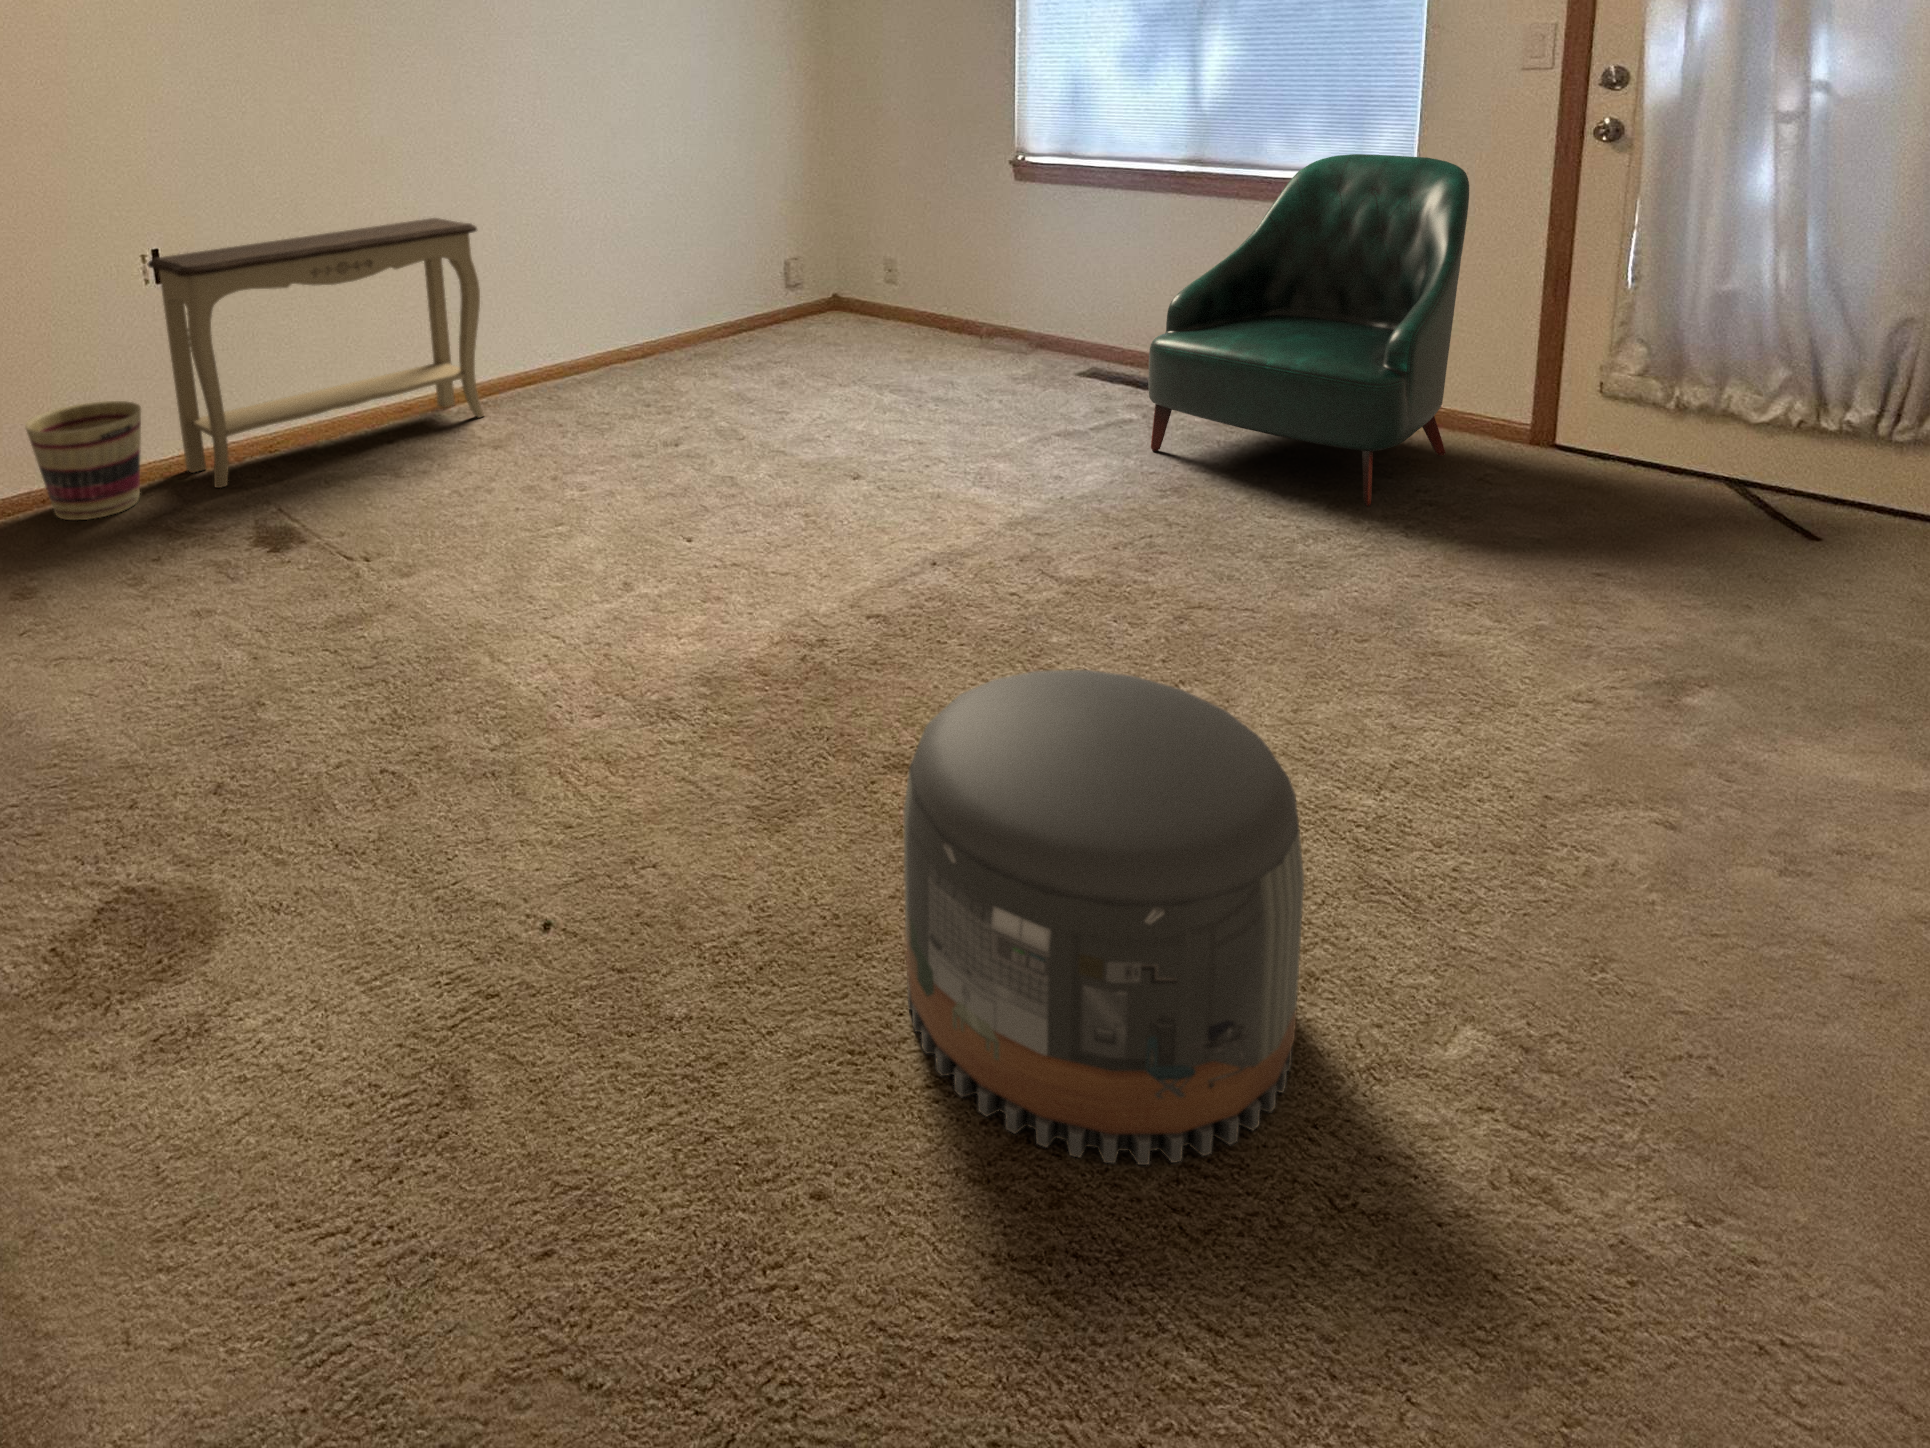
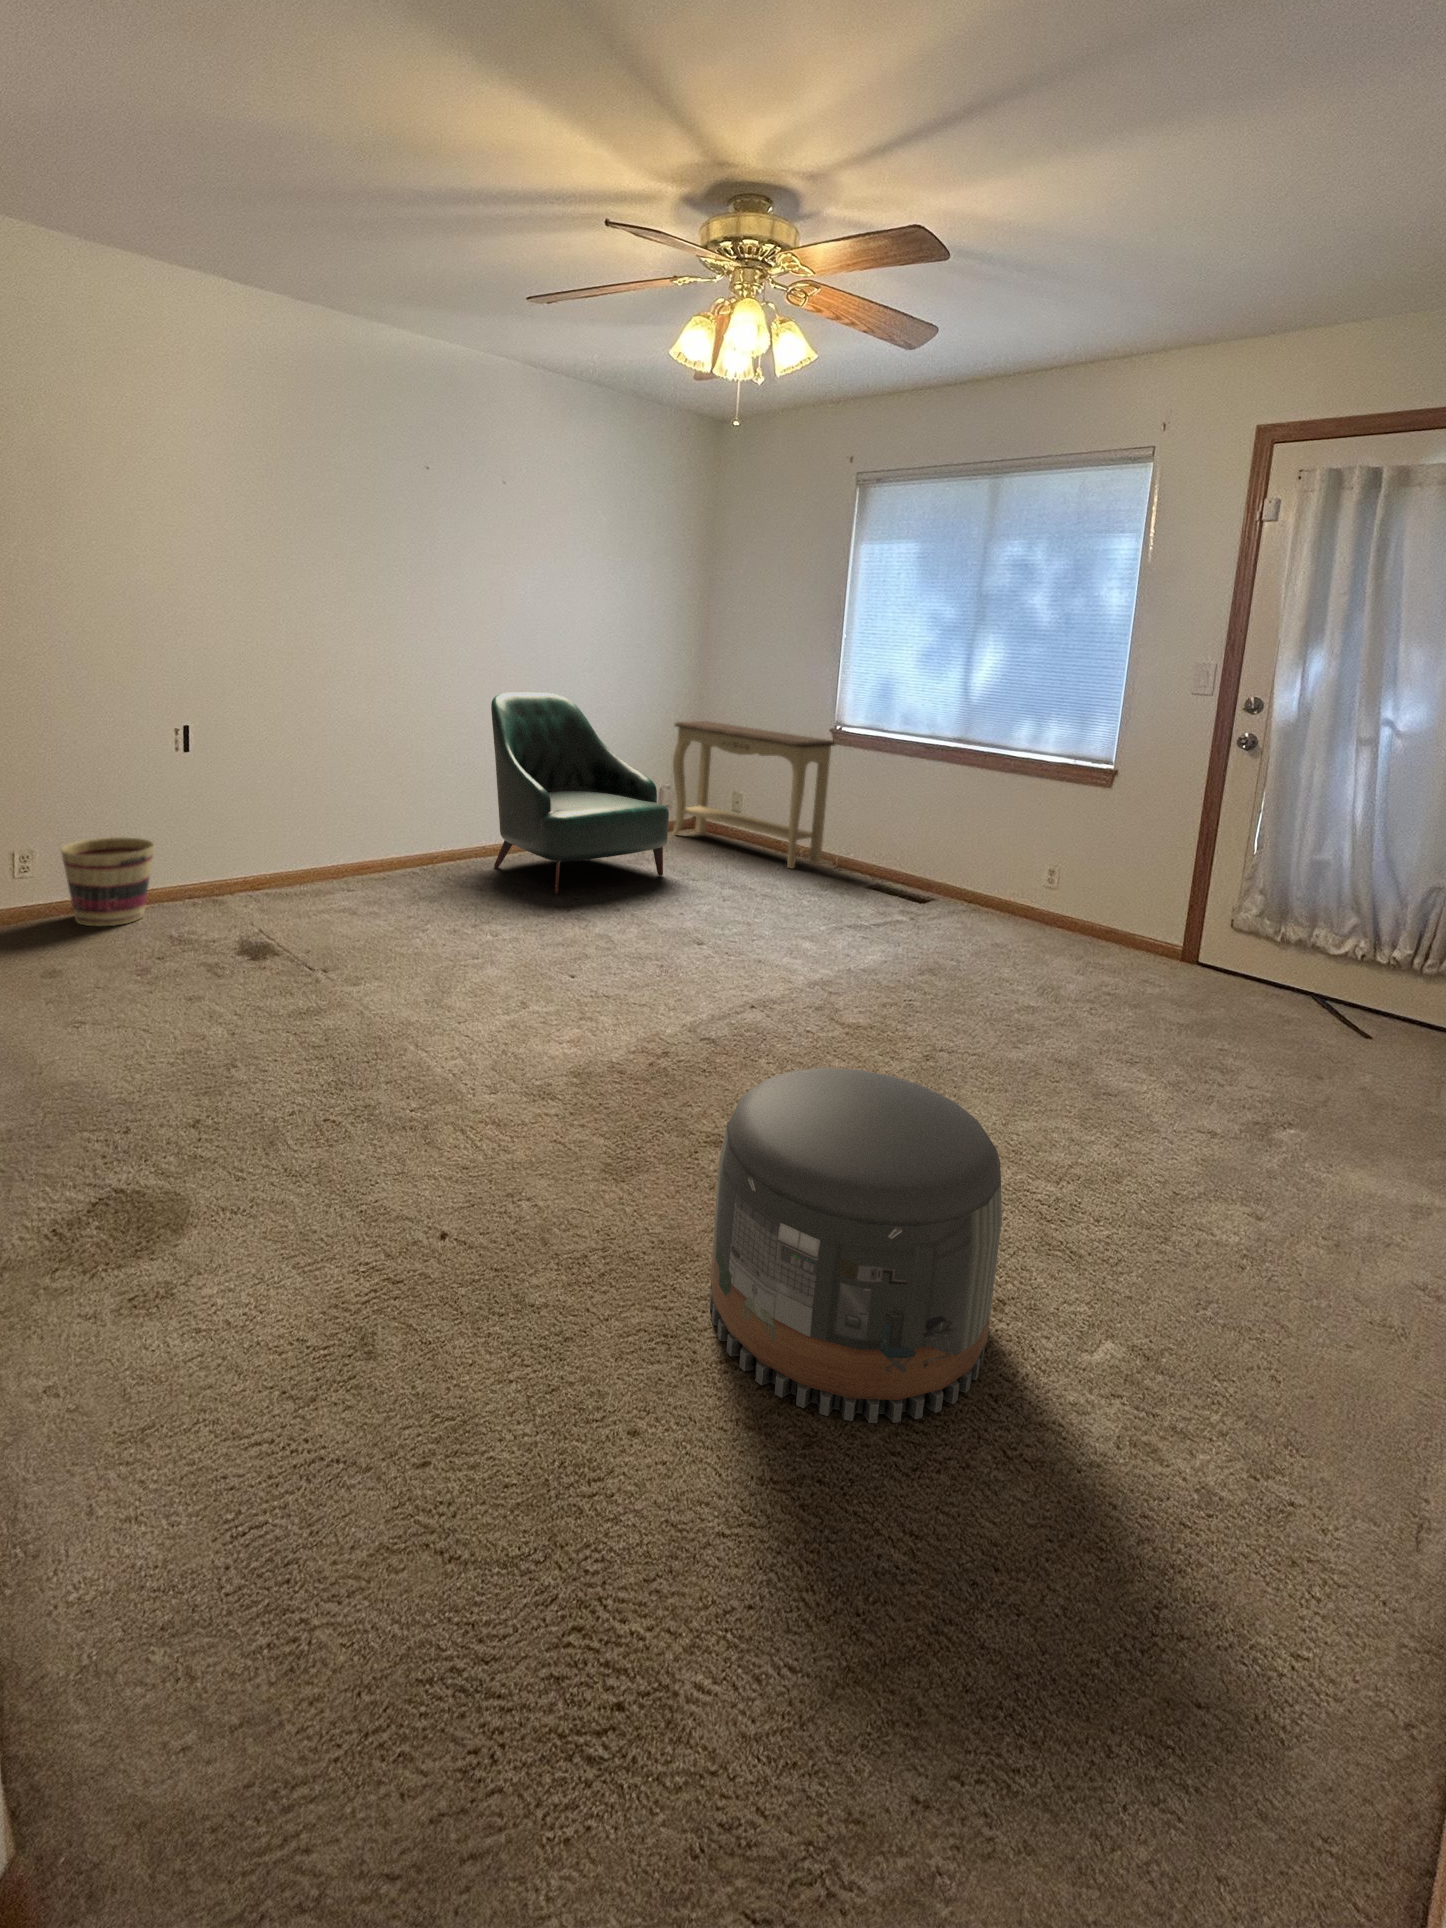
armchair: present [1148,154,1469,506] -> present [491,692,669,894]
console table: present [148,218,484,488] -> present [672,721,835,868]

